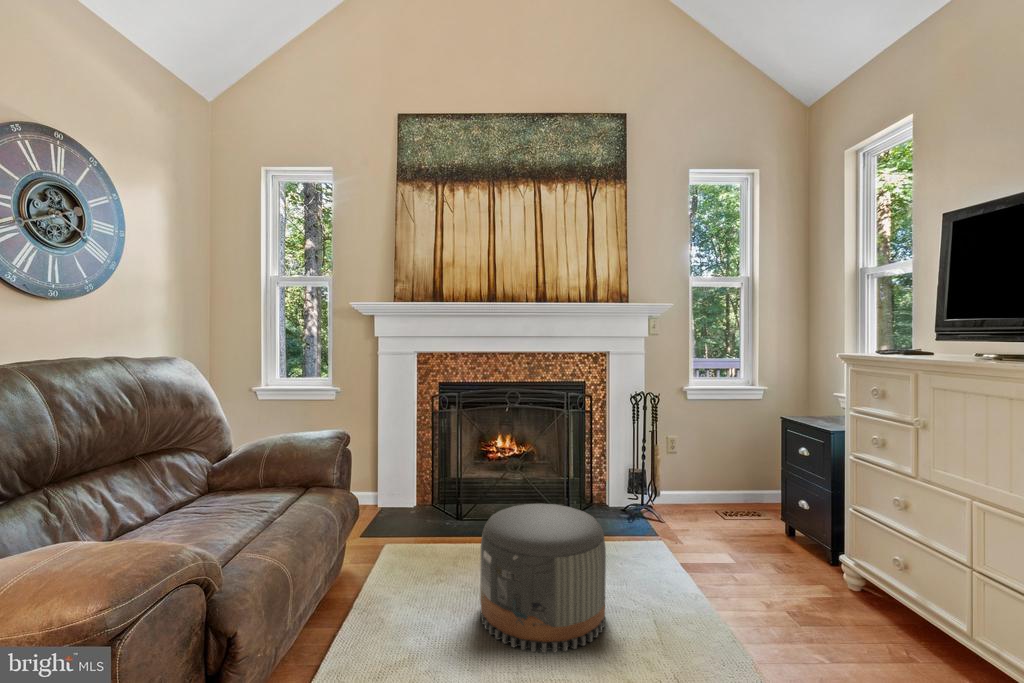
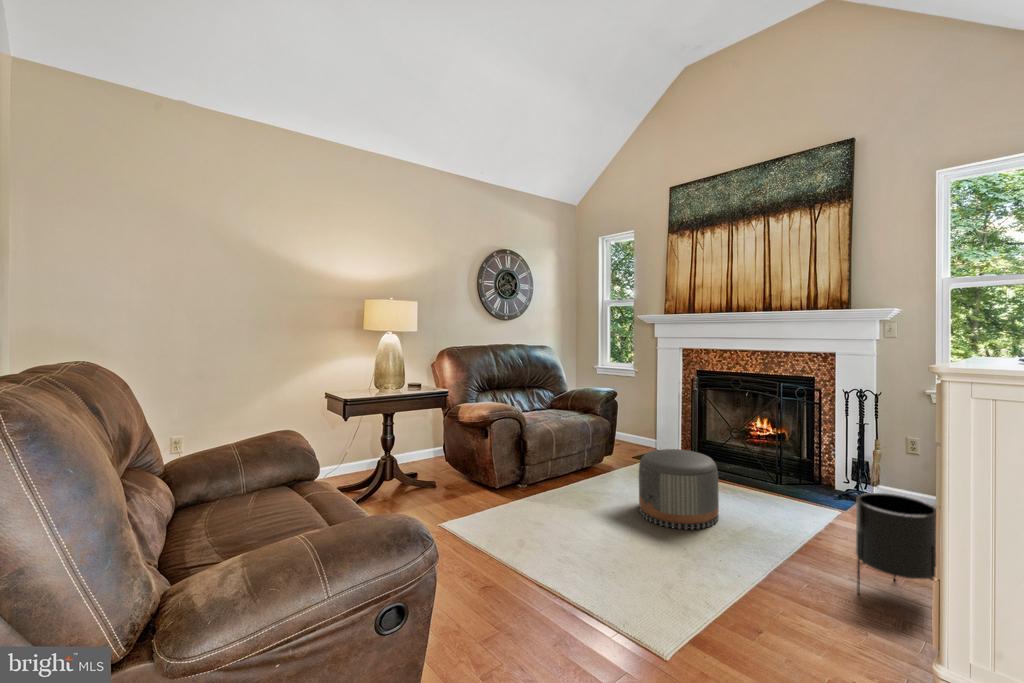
planter: none [808,507,903,649] -> present [856,493,936,593]

